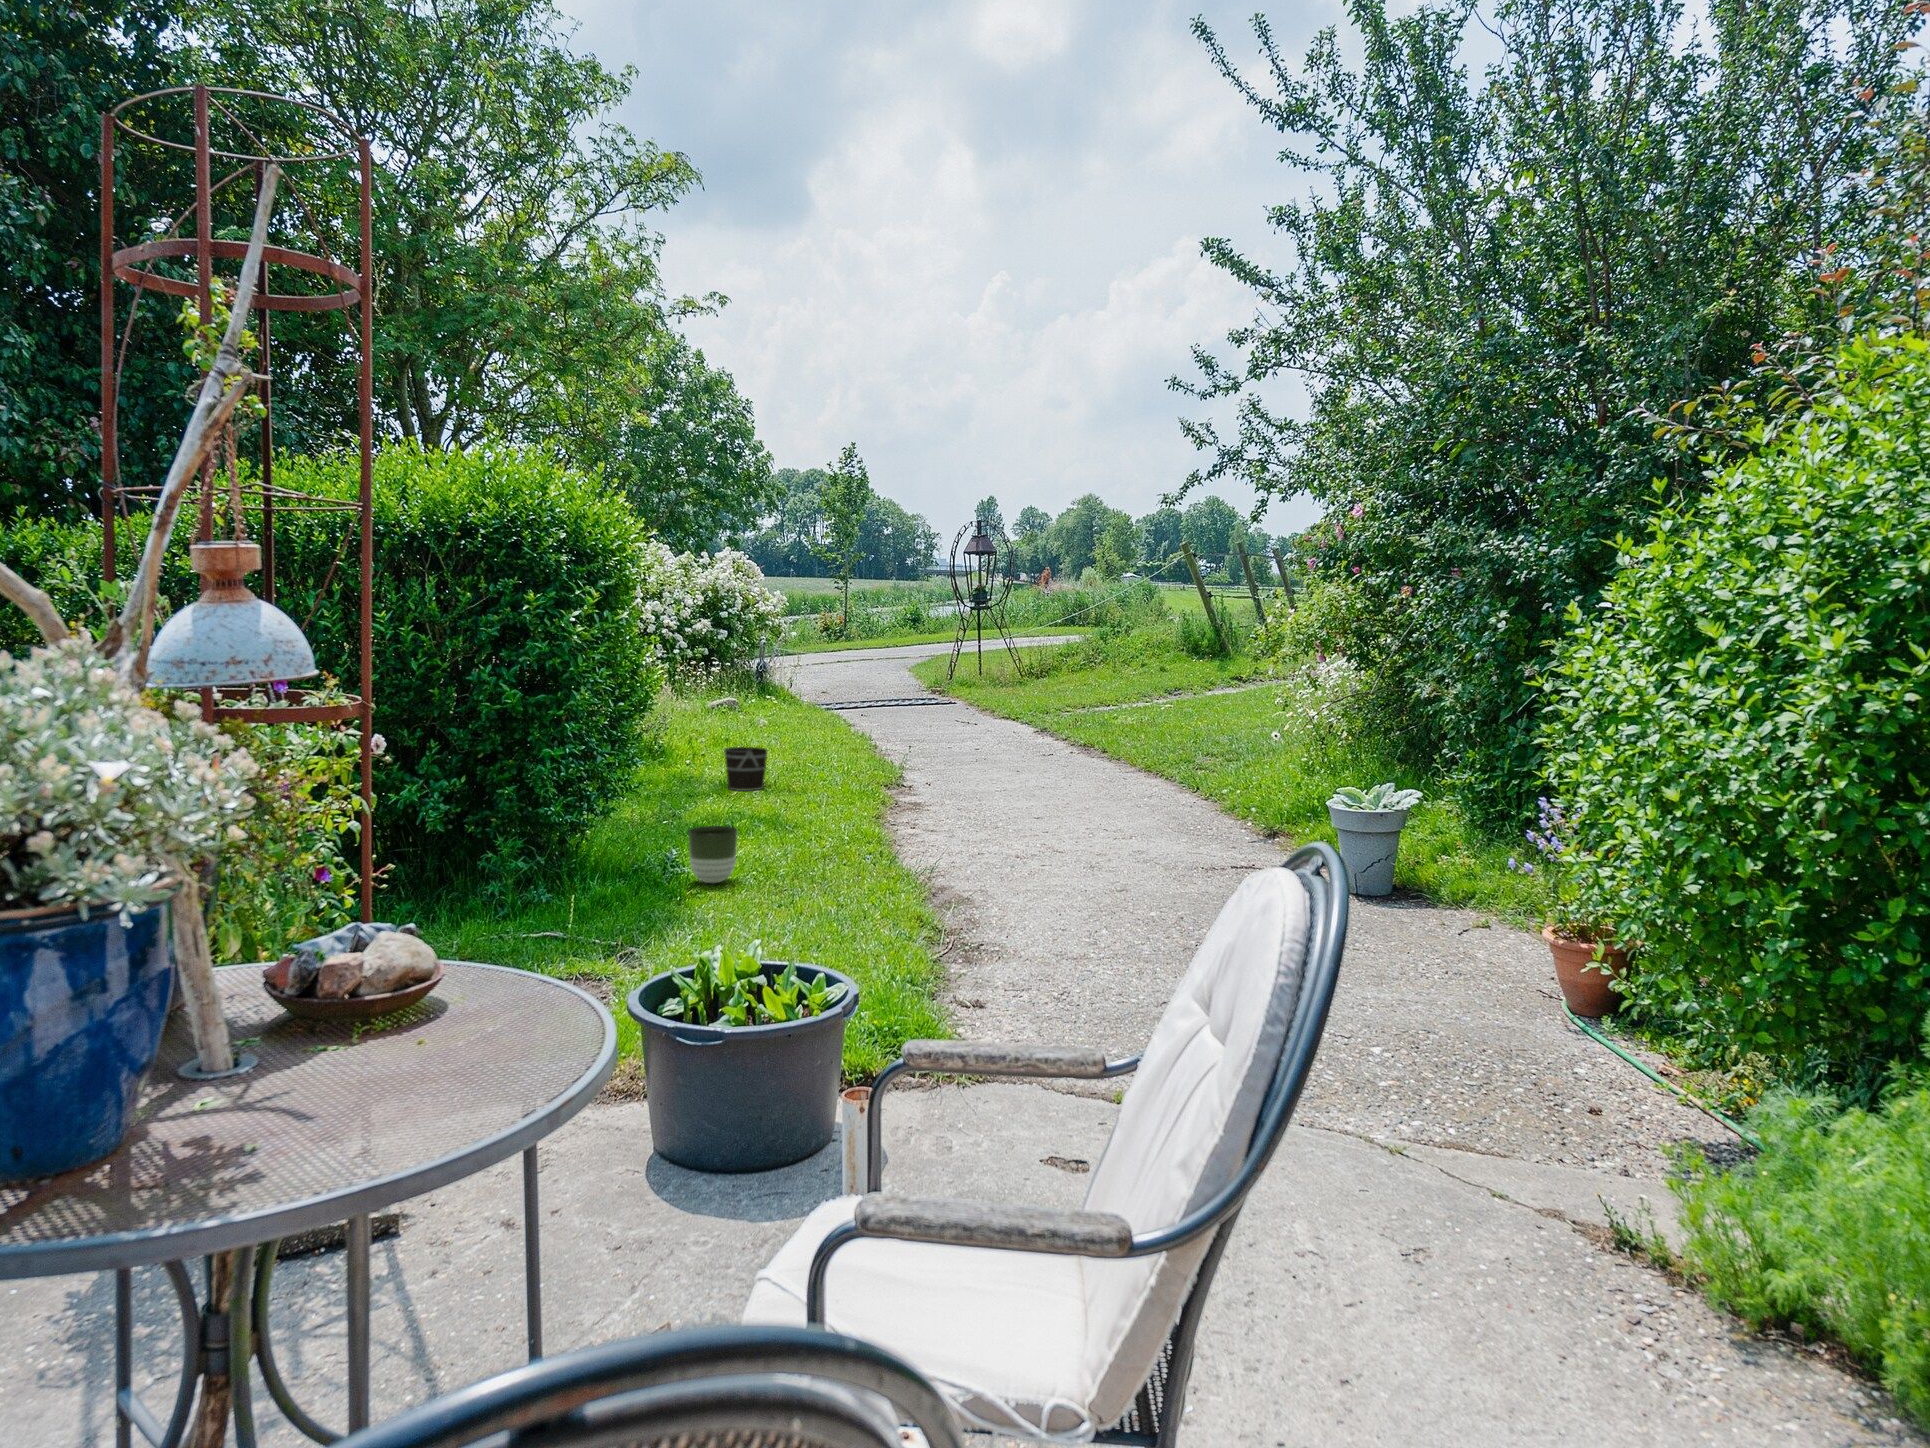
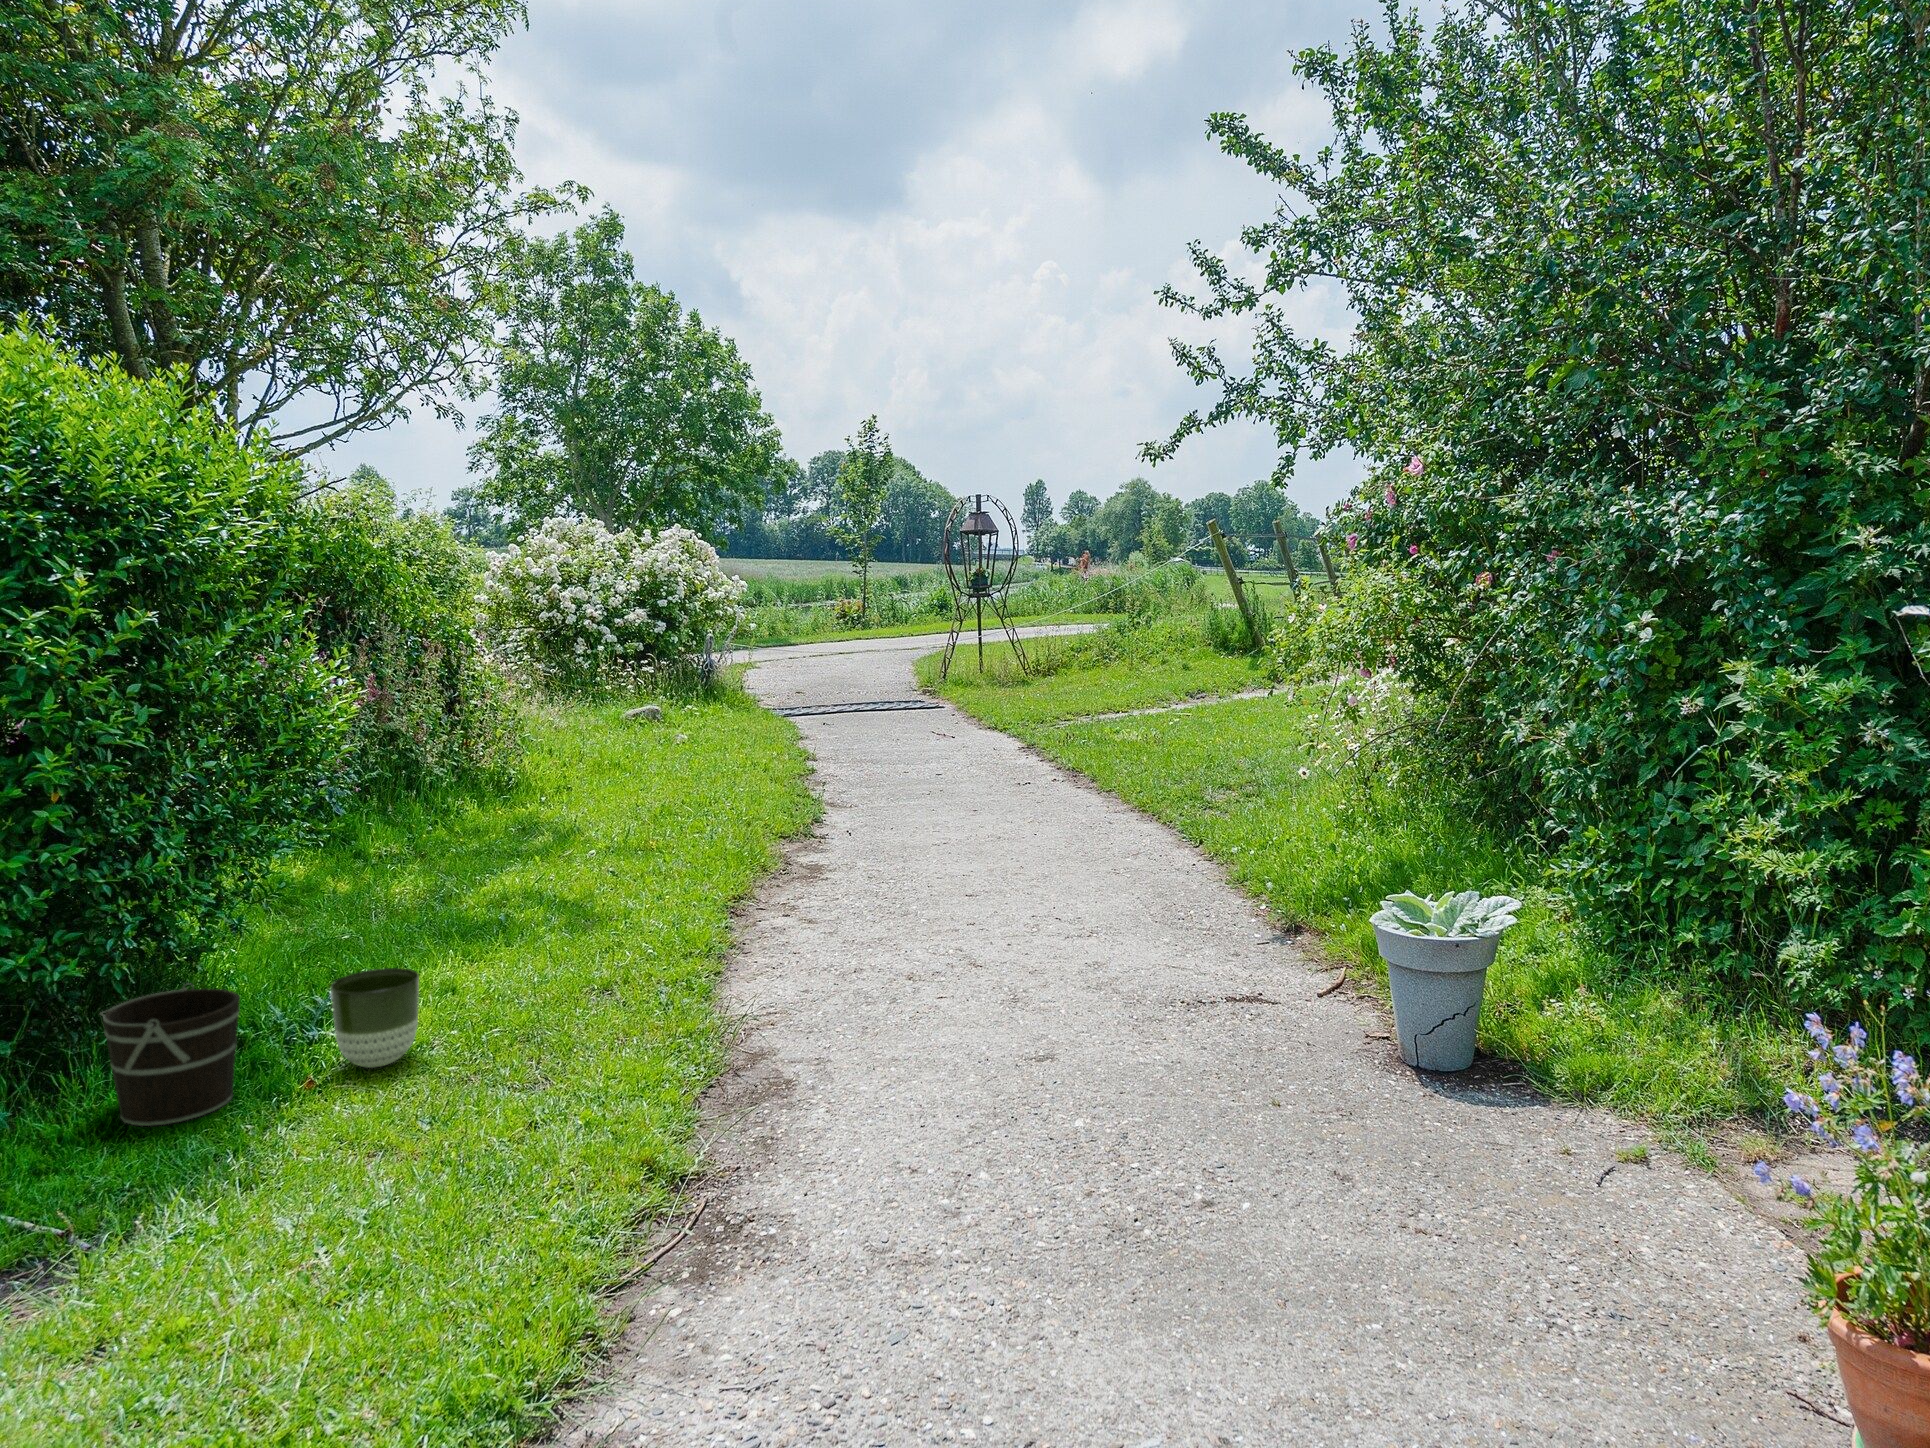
bucket: present [724,746,767,791] -> present [100,986,240,1126]

